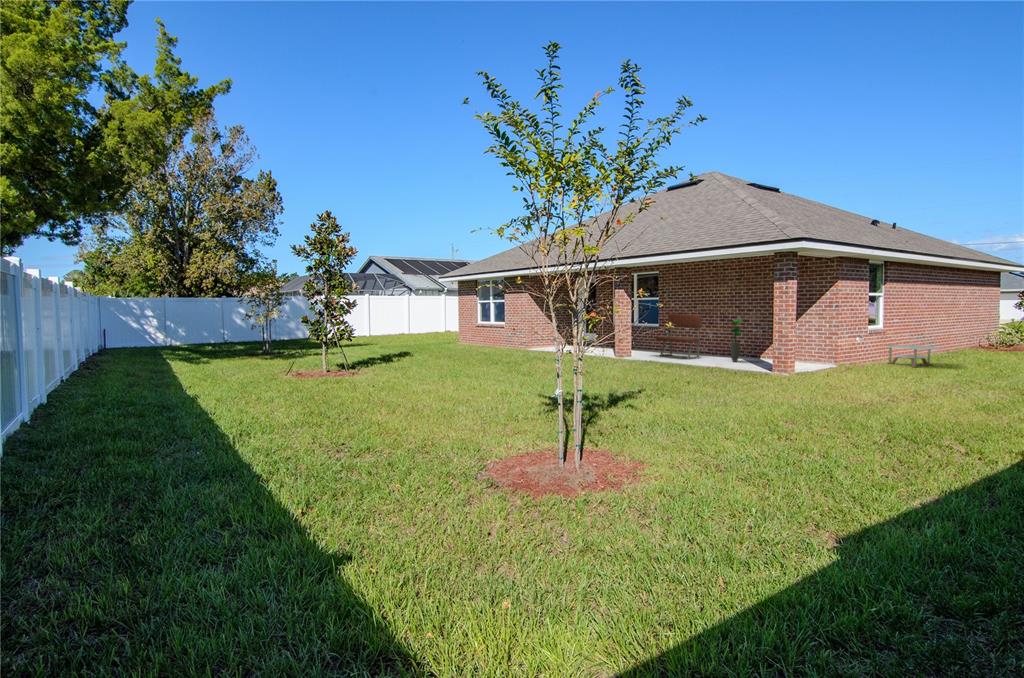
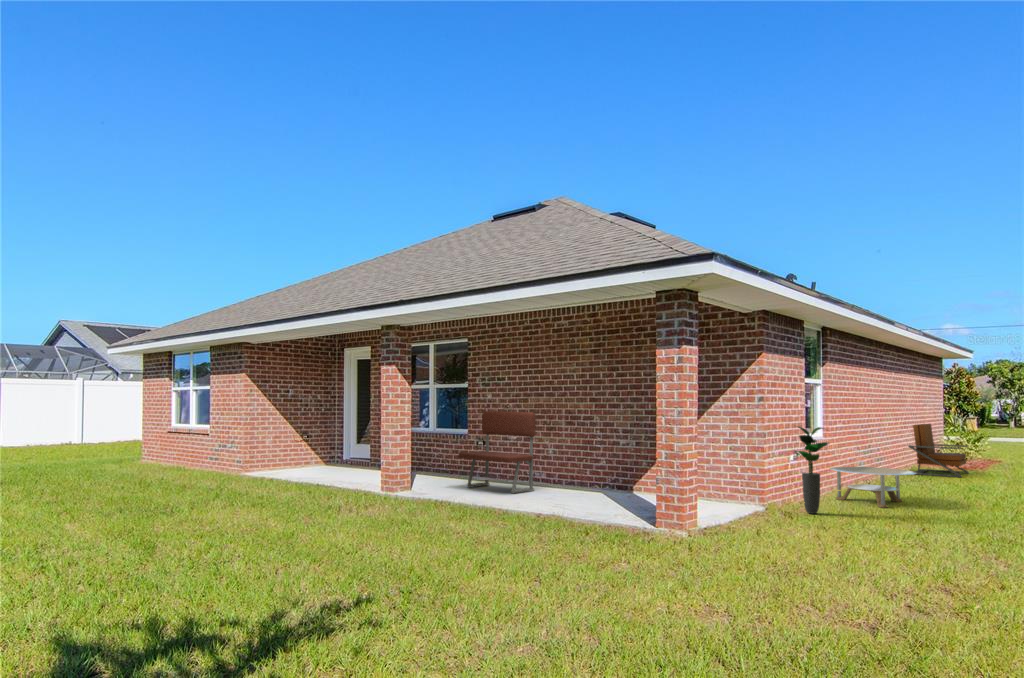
potted plant: present [731,319,742,362] -> present [794,426,828,514]
lounge chair: none [957,319,1005,354] -> present [908,424,969,477]

